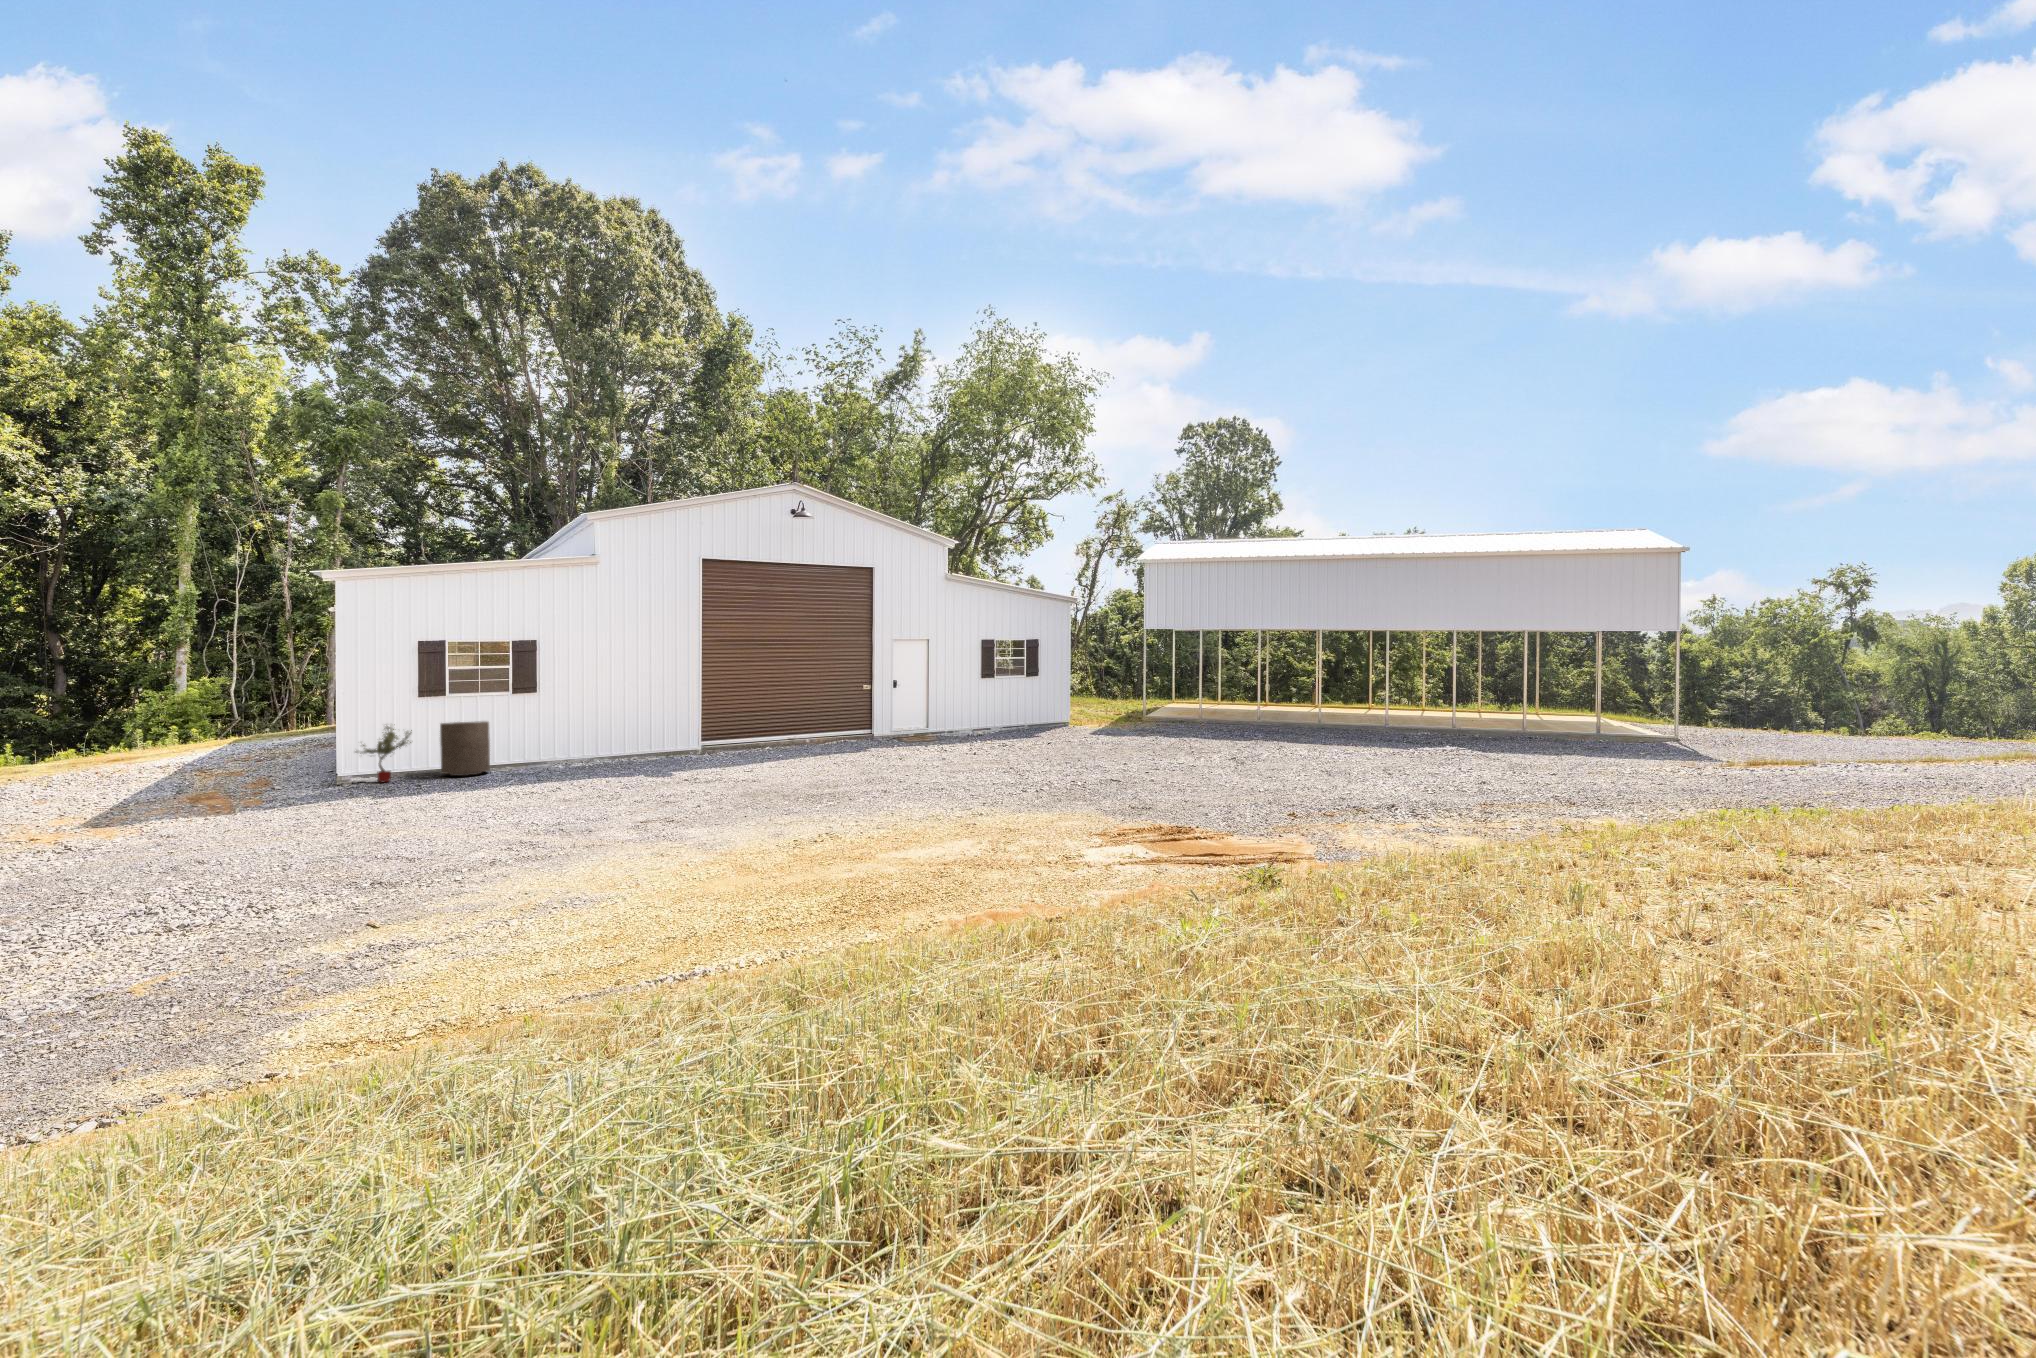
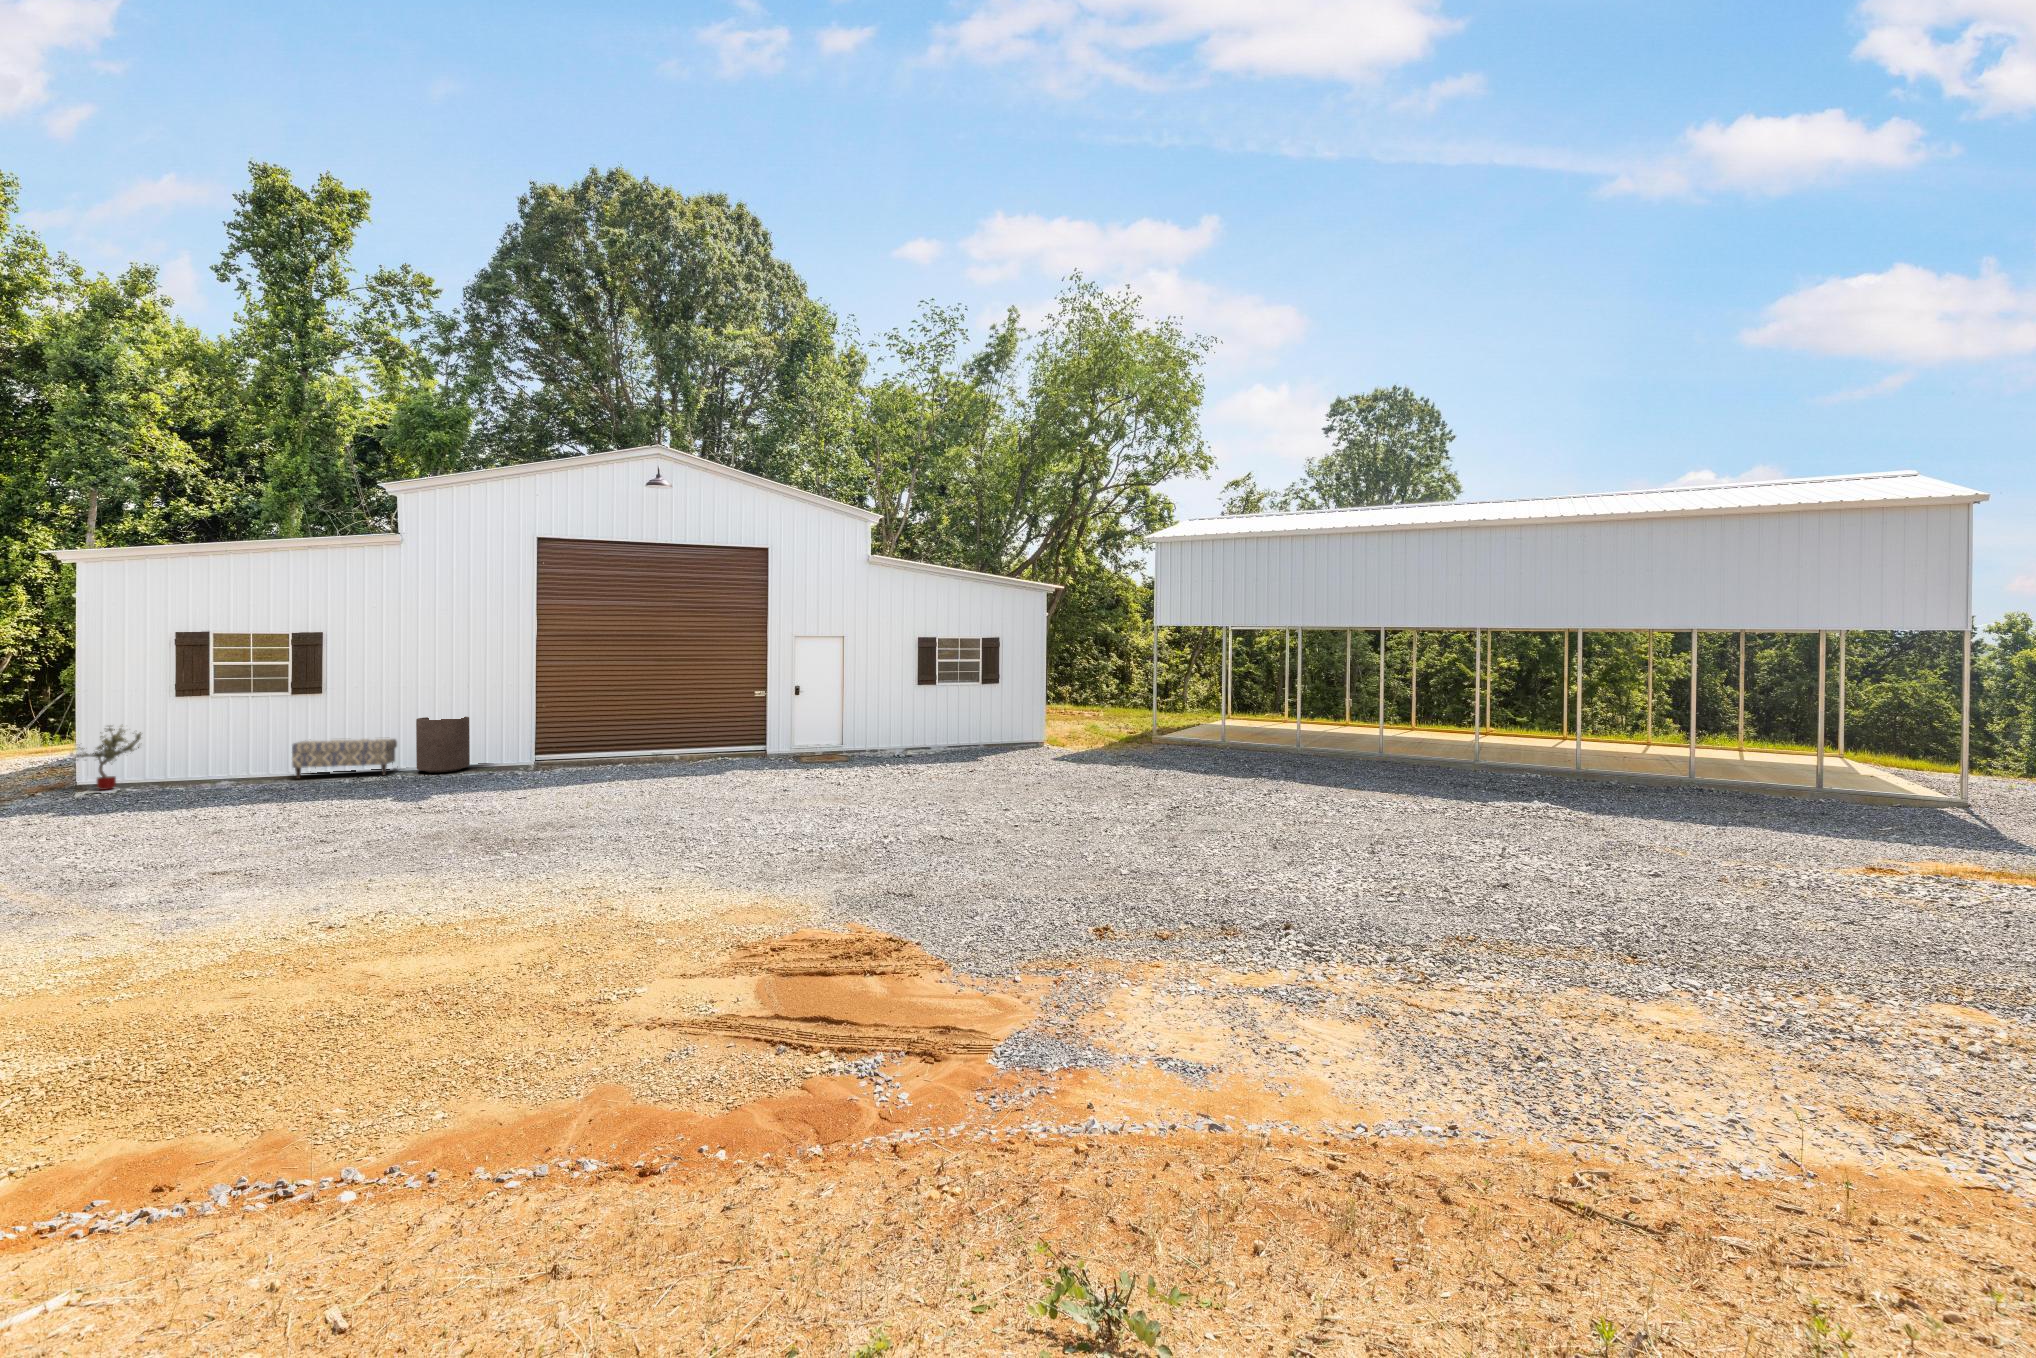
trash can: present [440,721,490,776] -> present [416,717,470,772]
bench: none [528,732,606,768] -> present [292,739,397,778]

